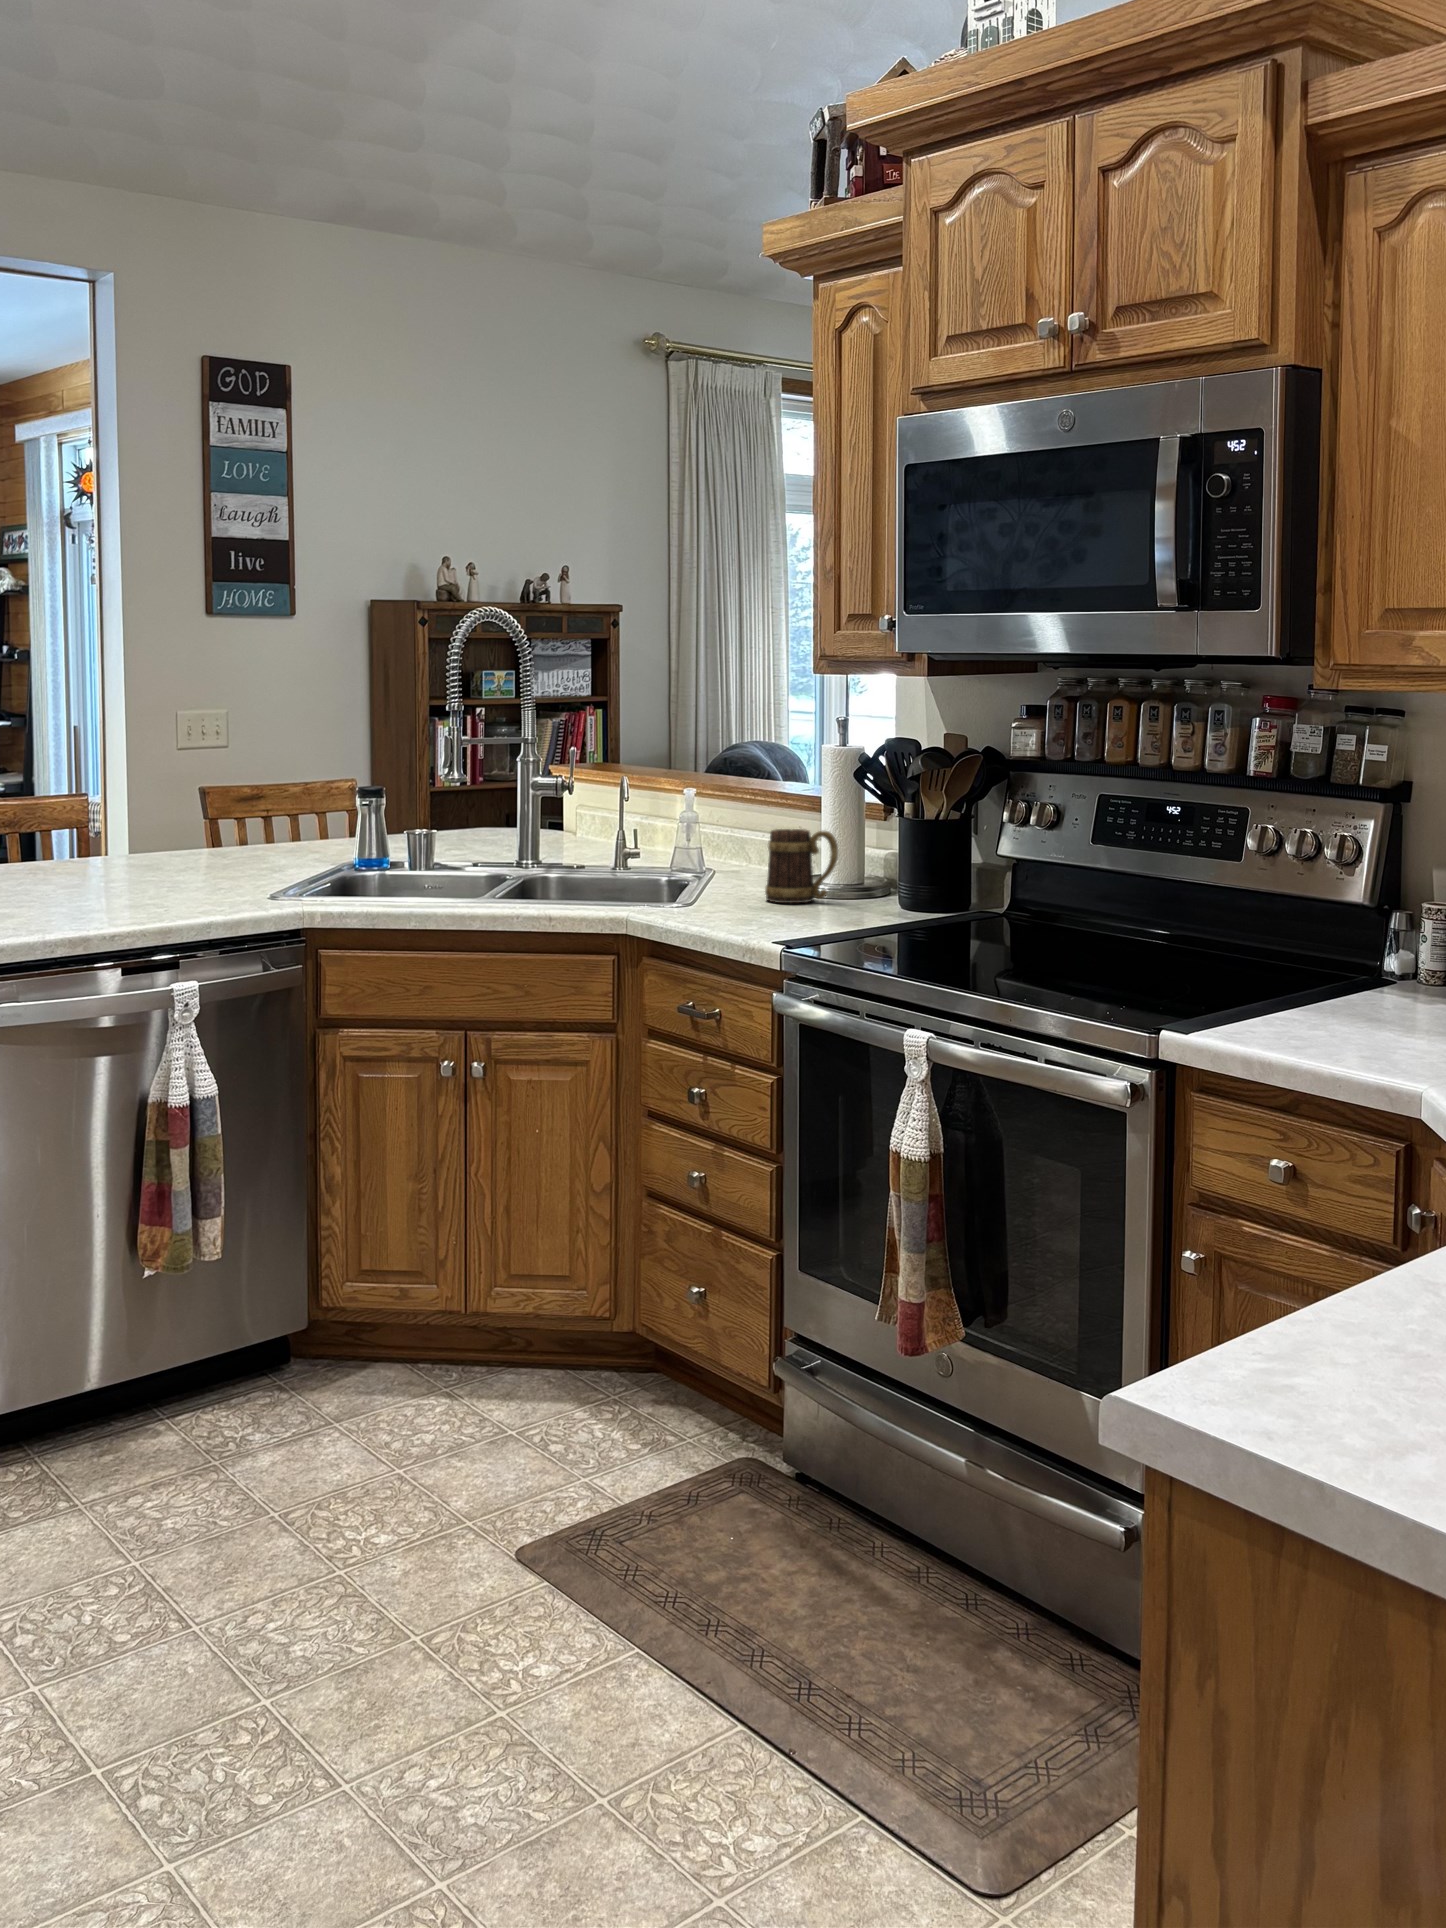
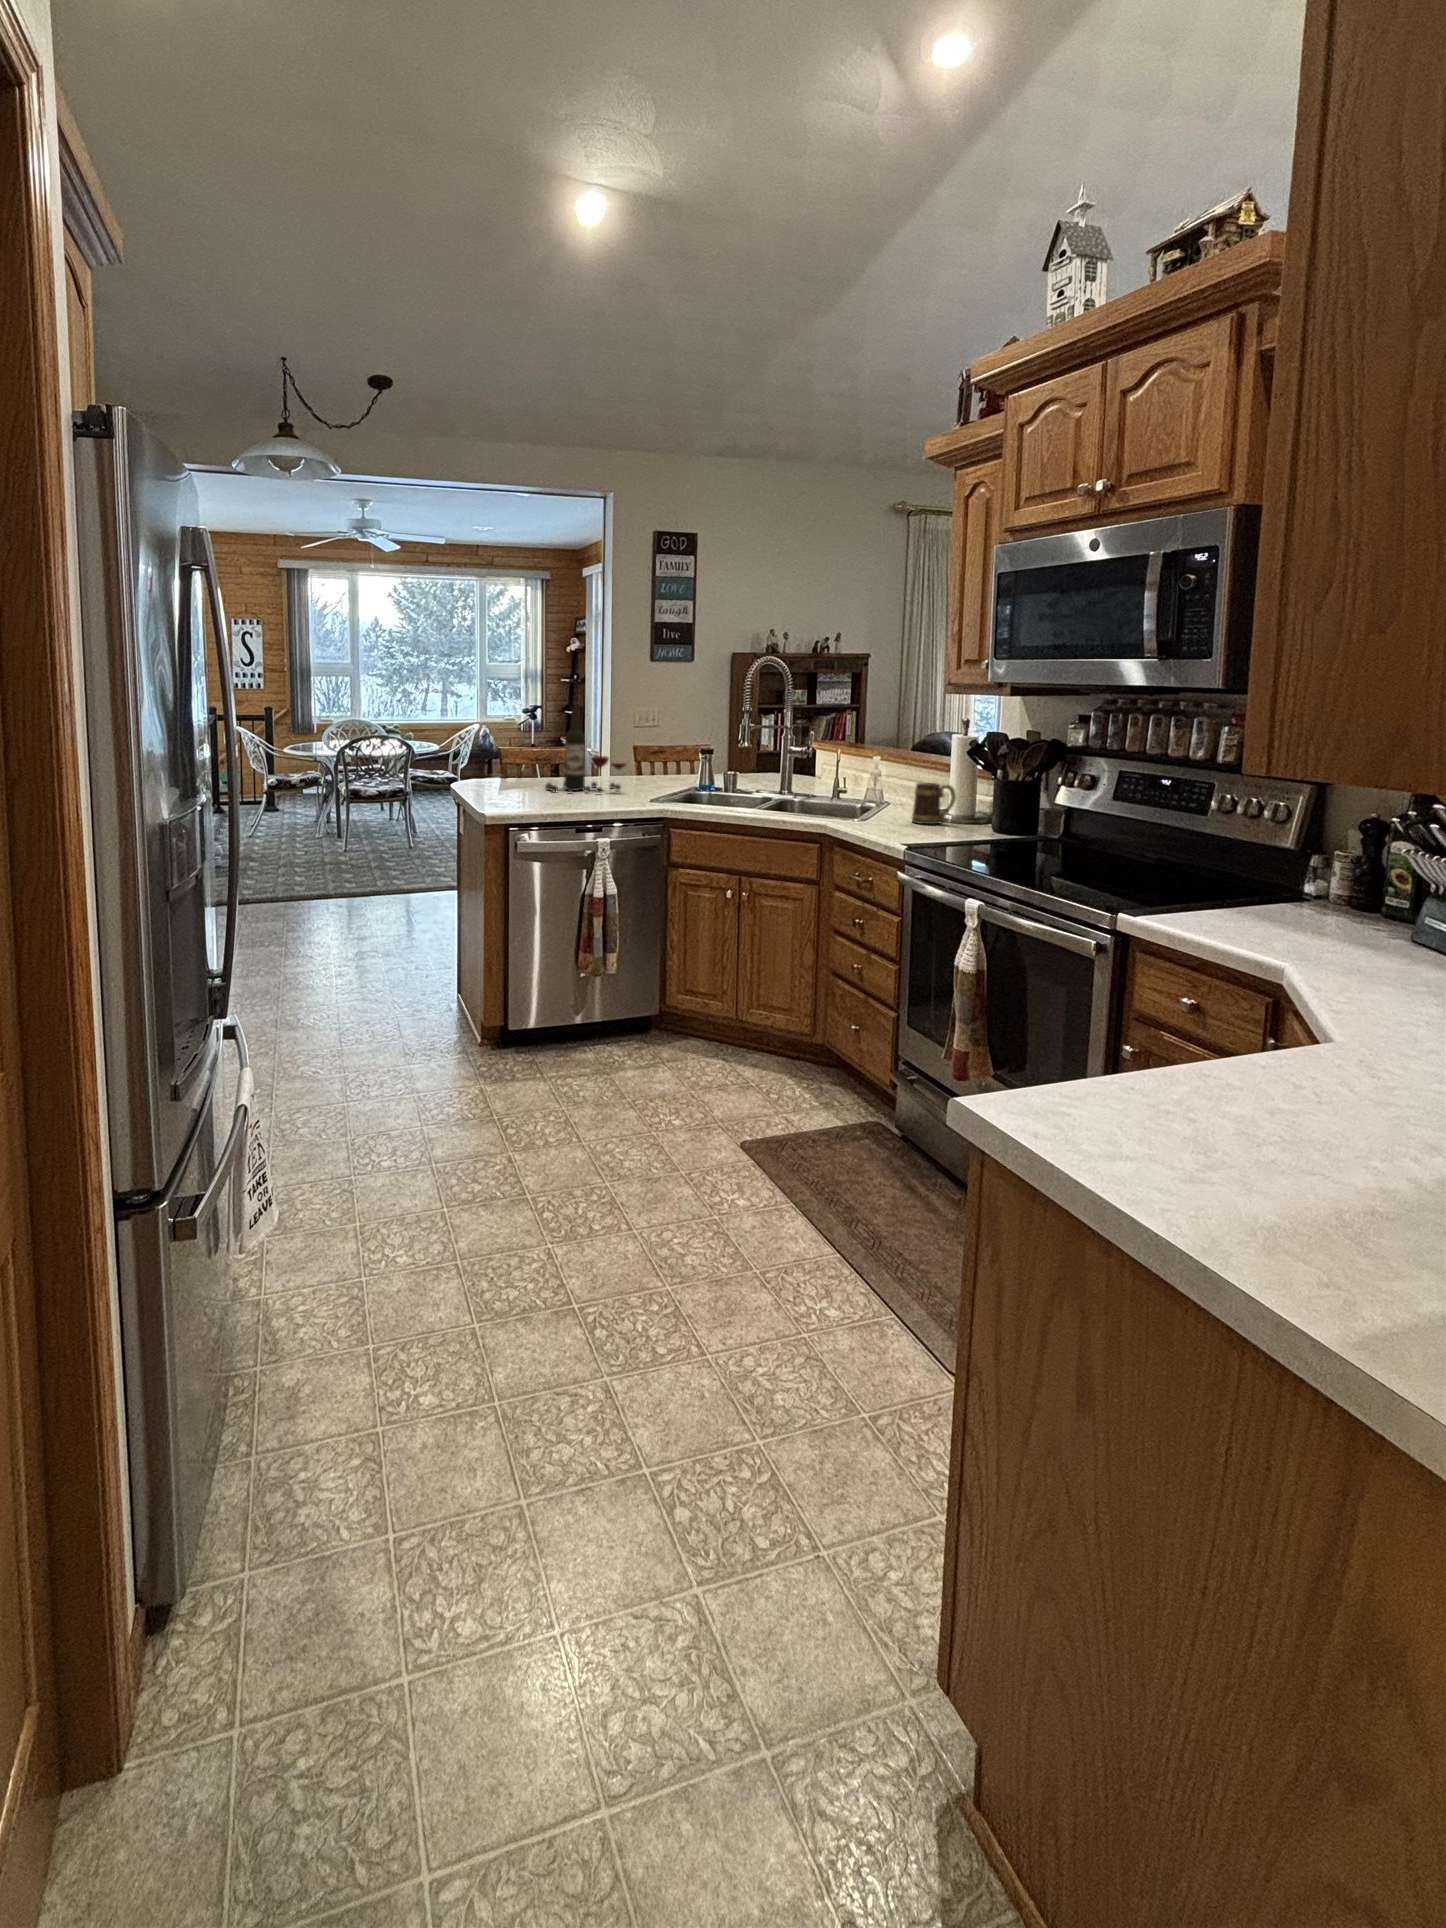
wine bottle: none [25,705,212,883] -> present [545,707,626,793]

